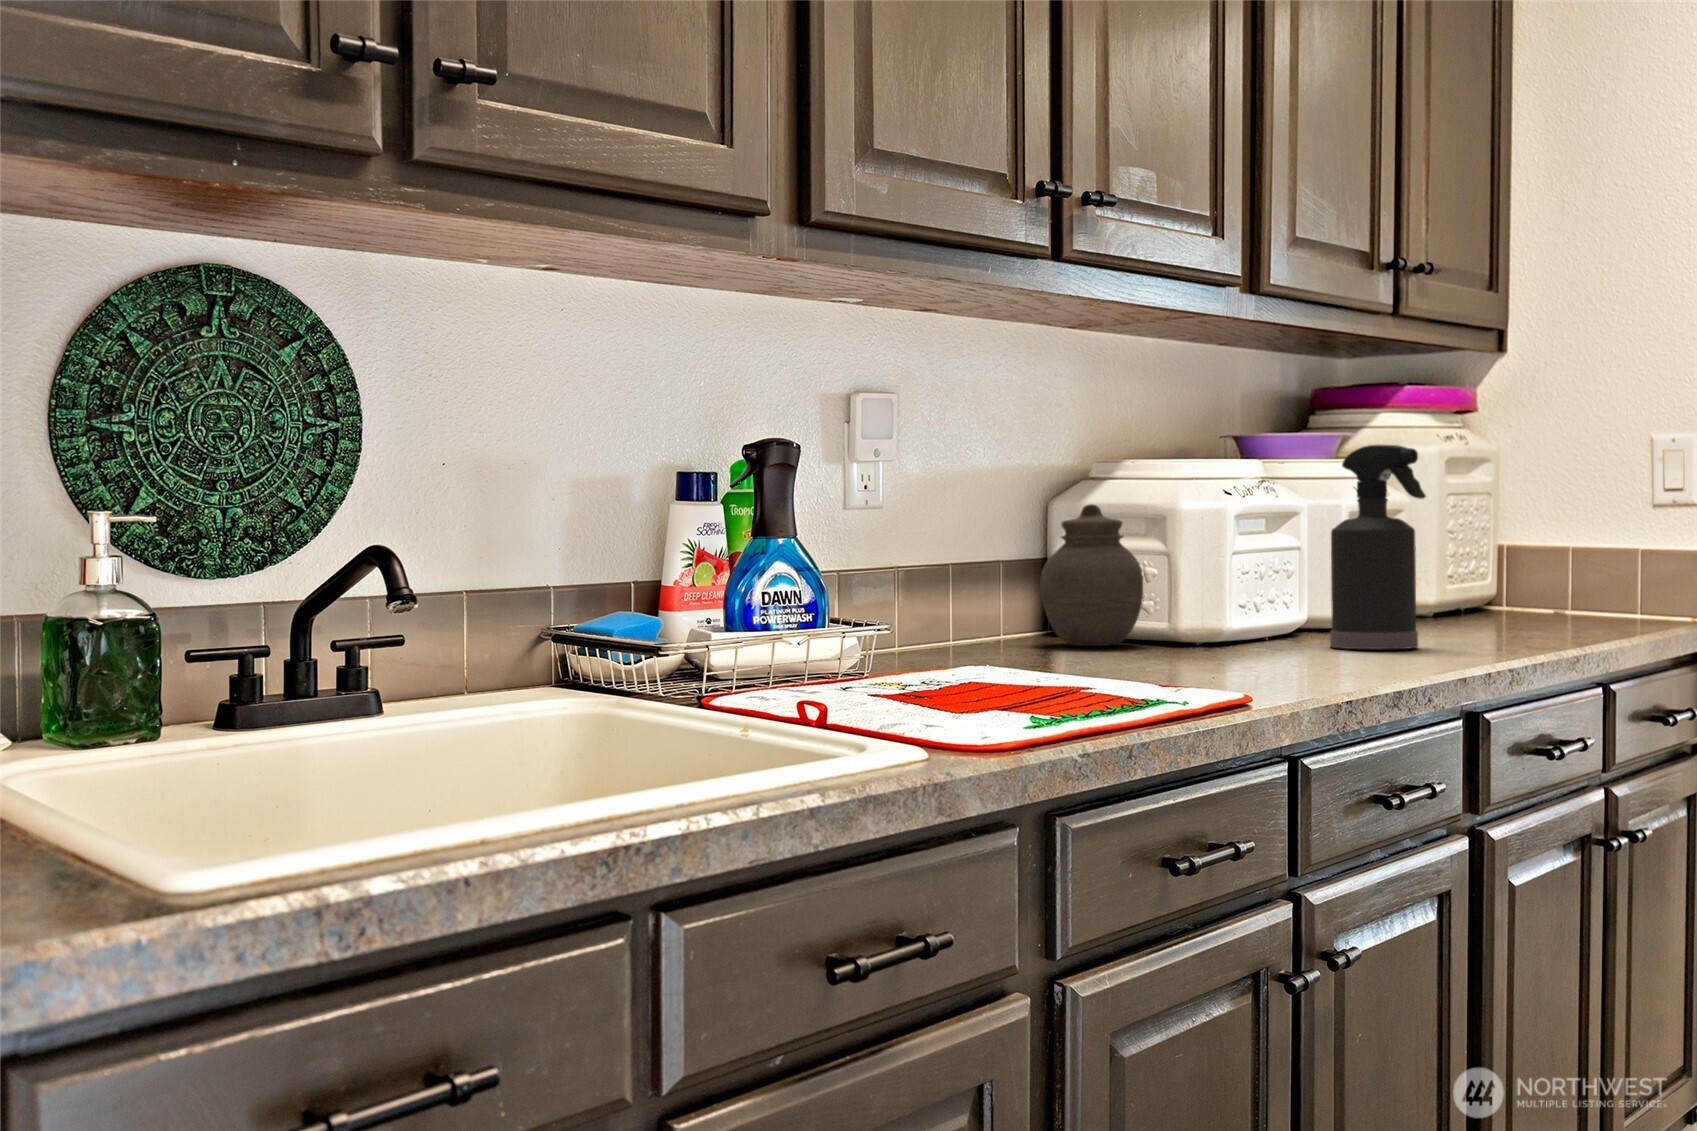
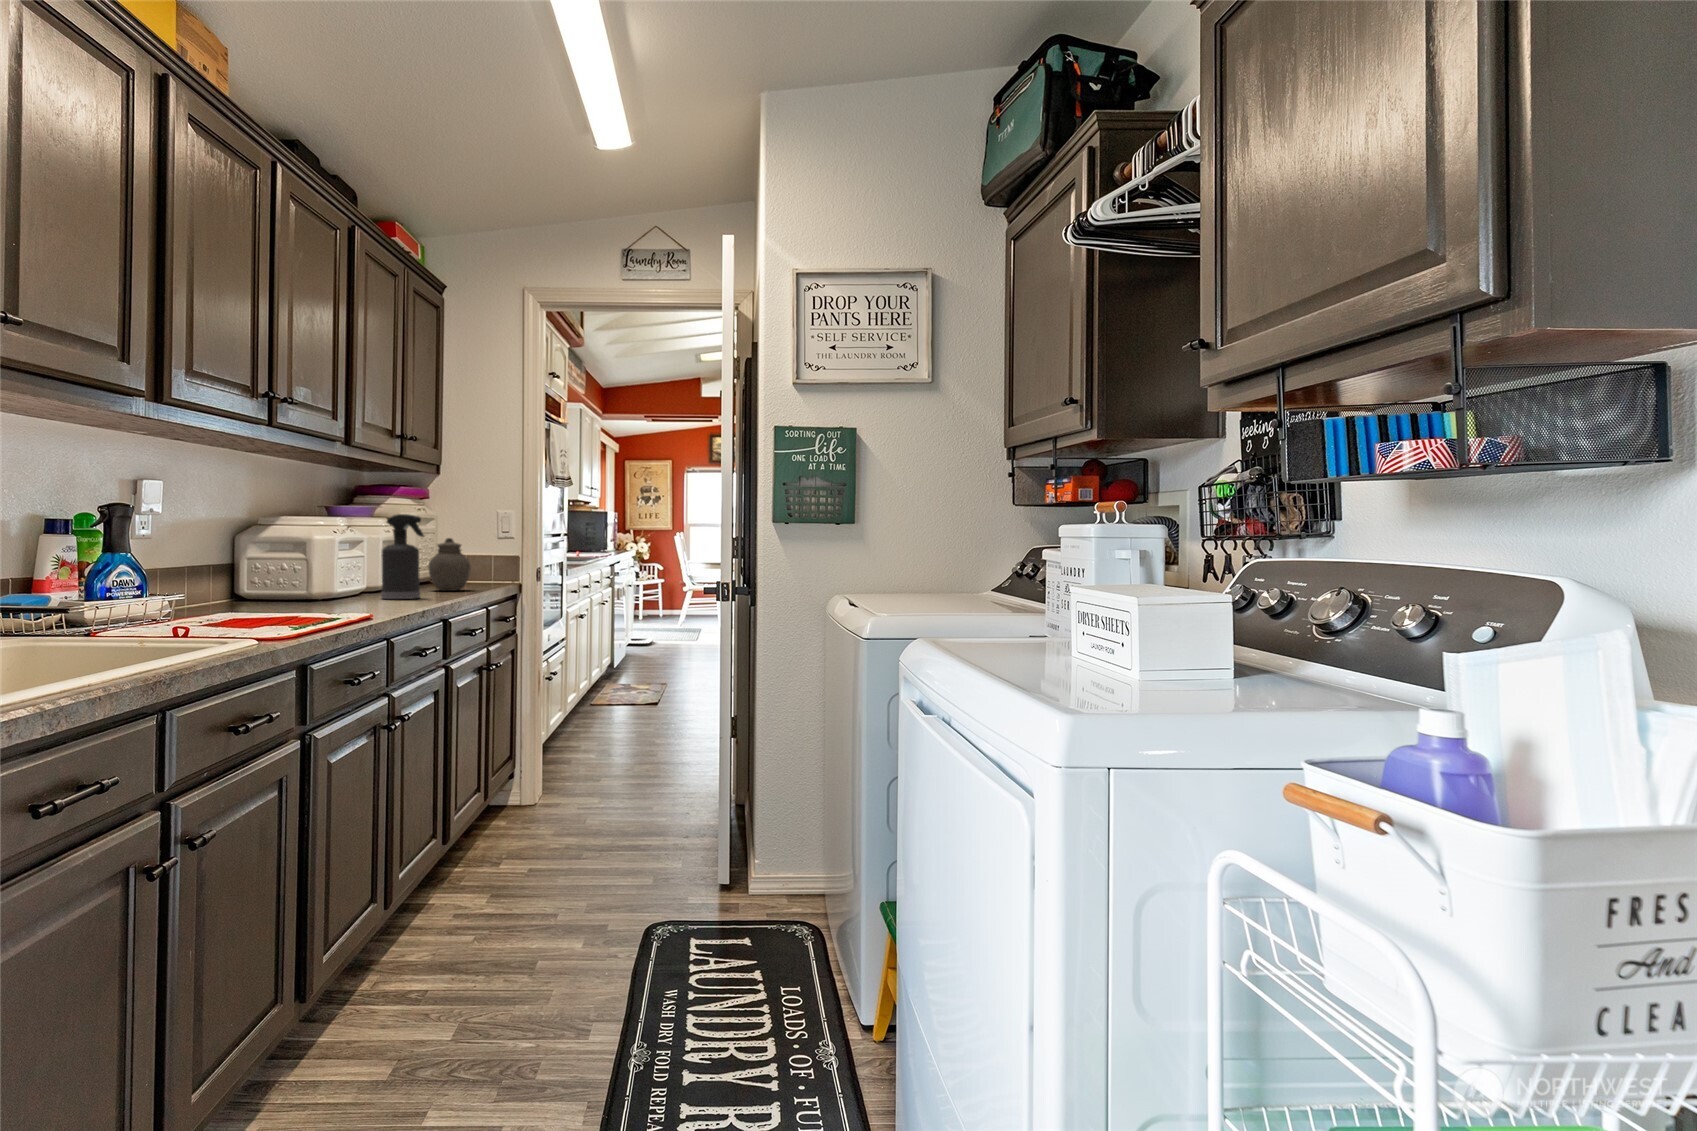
jar: present [1040,504,1145,646] -> present [428,538,471,591]

